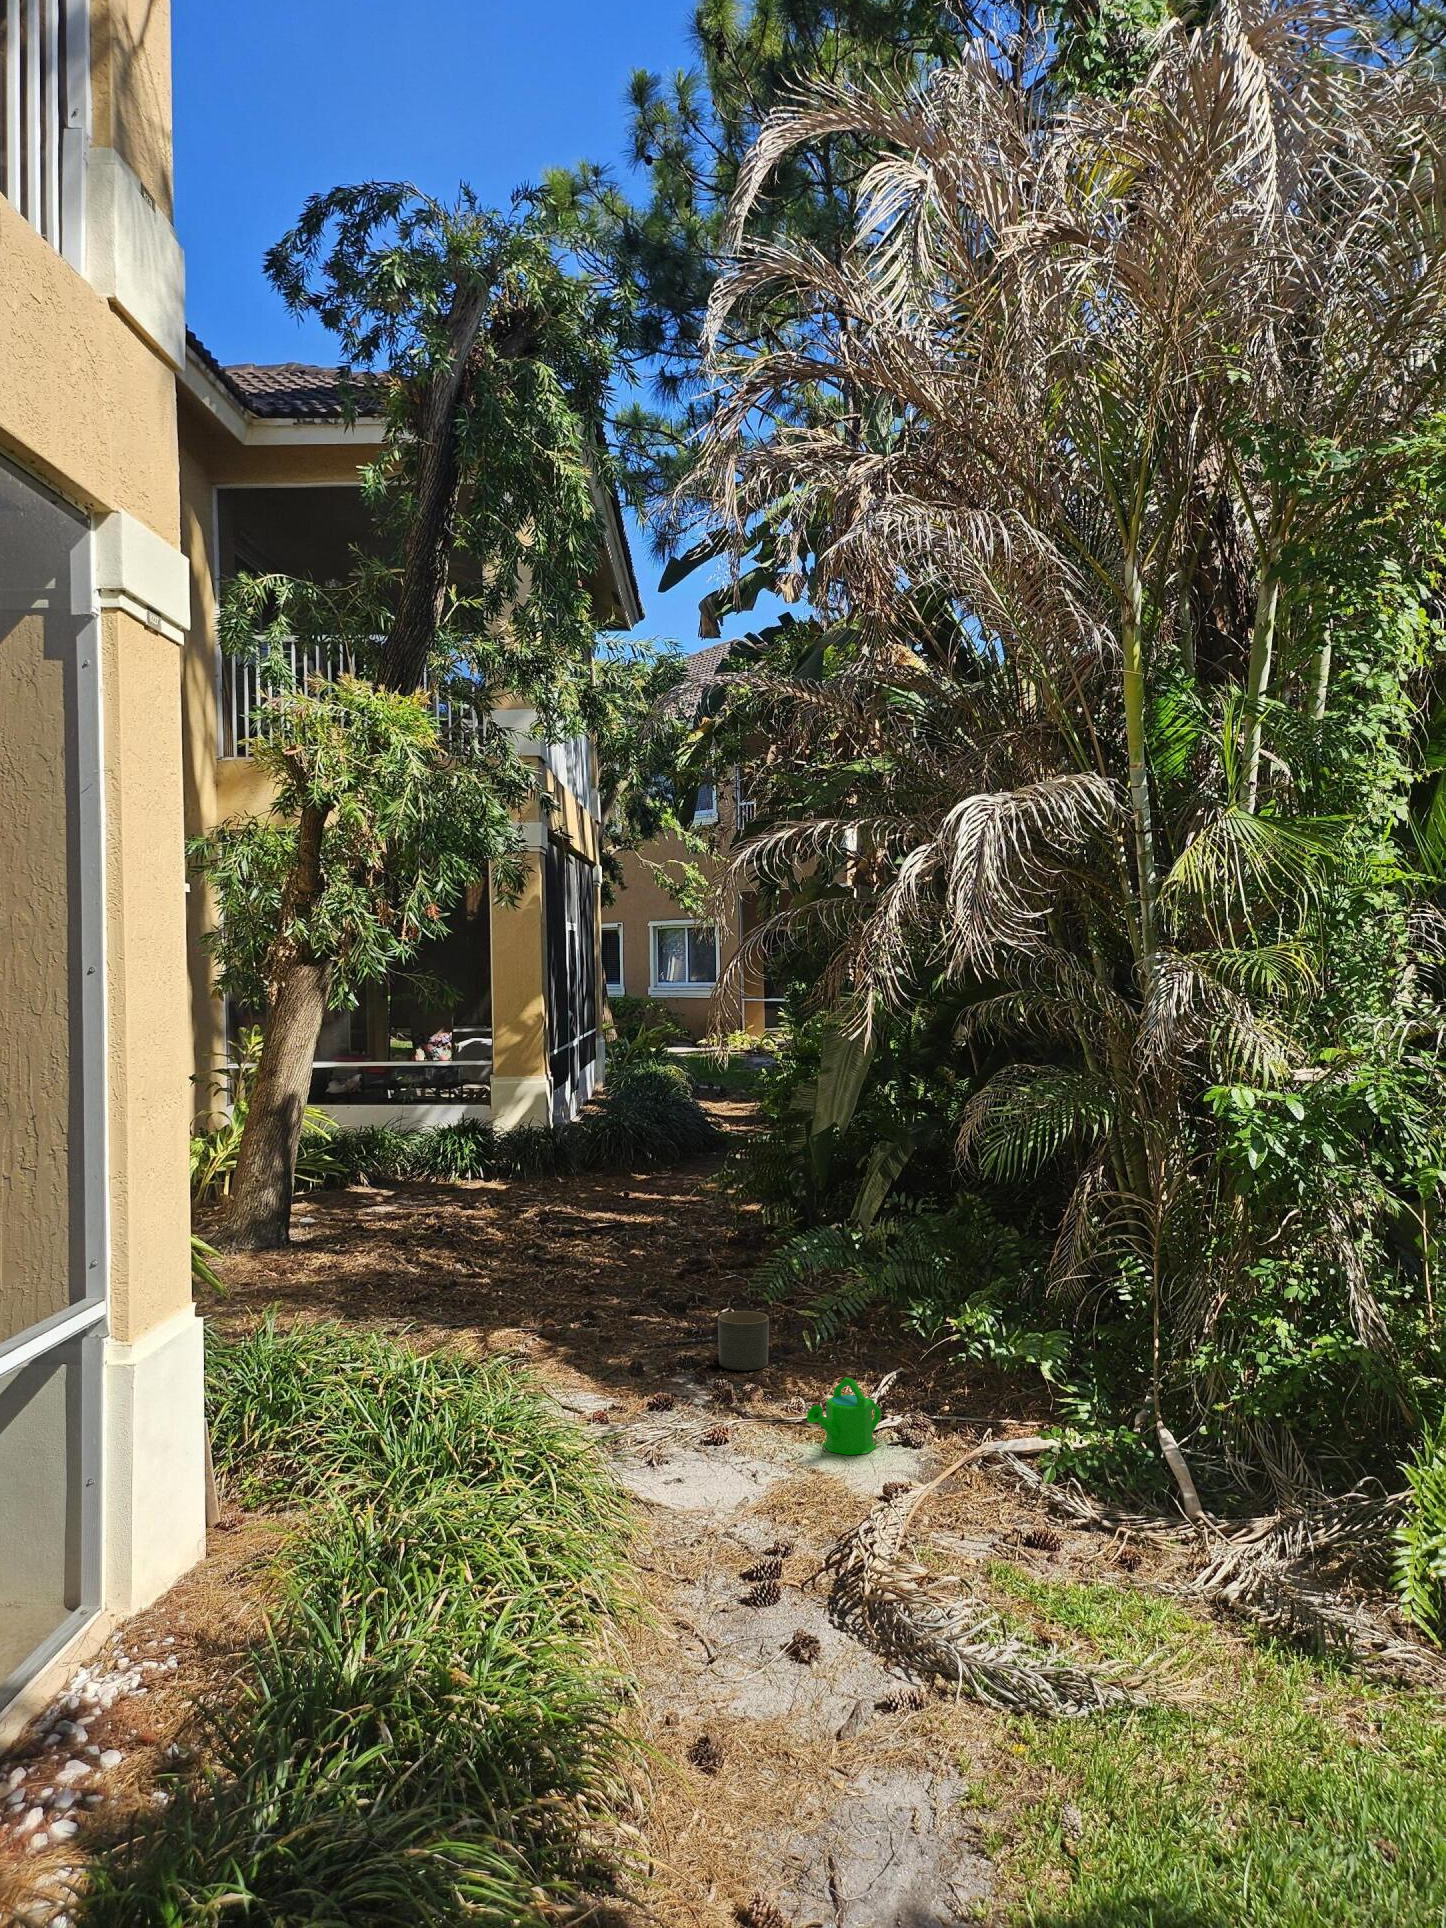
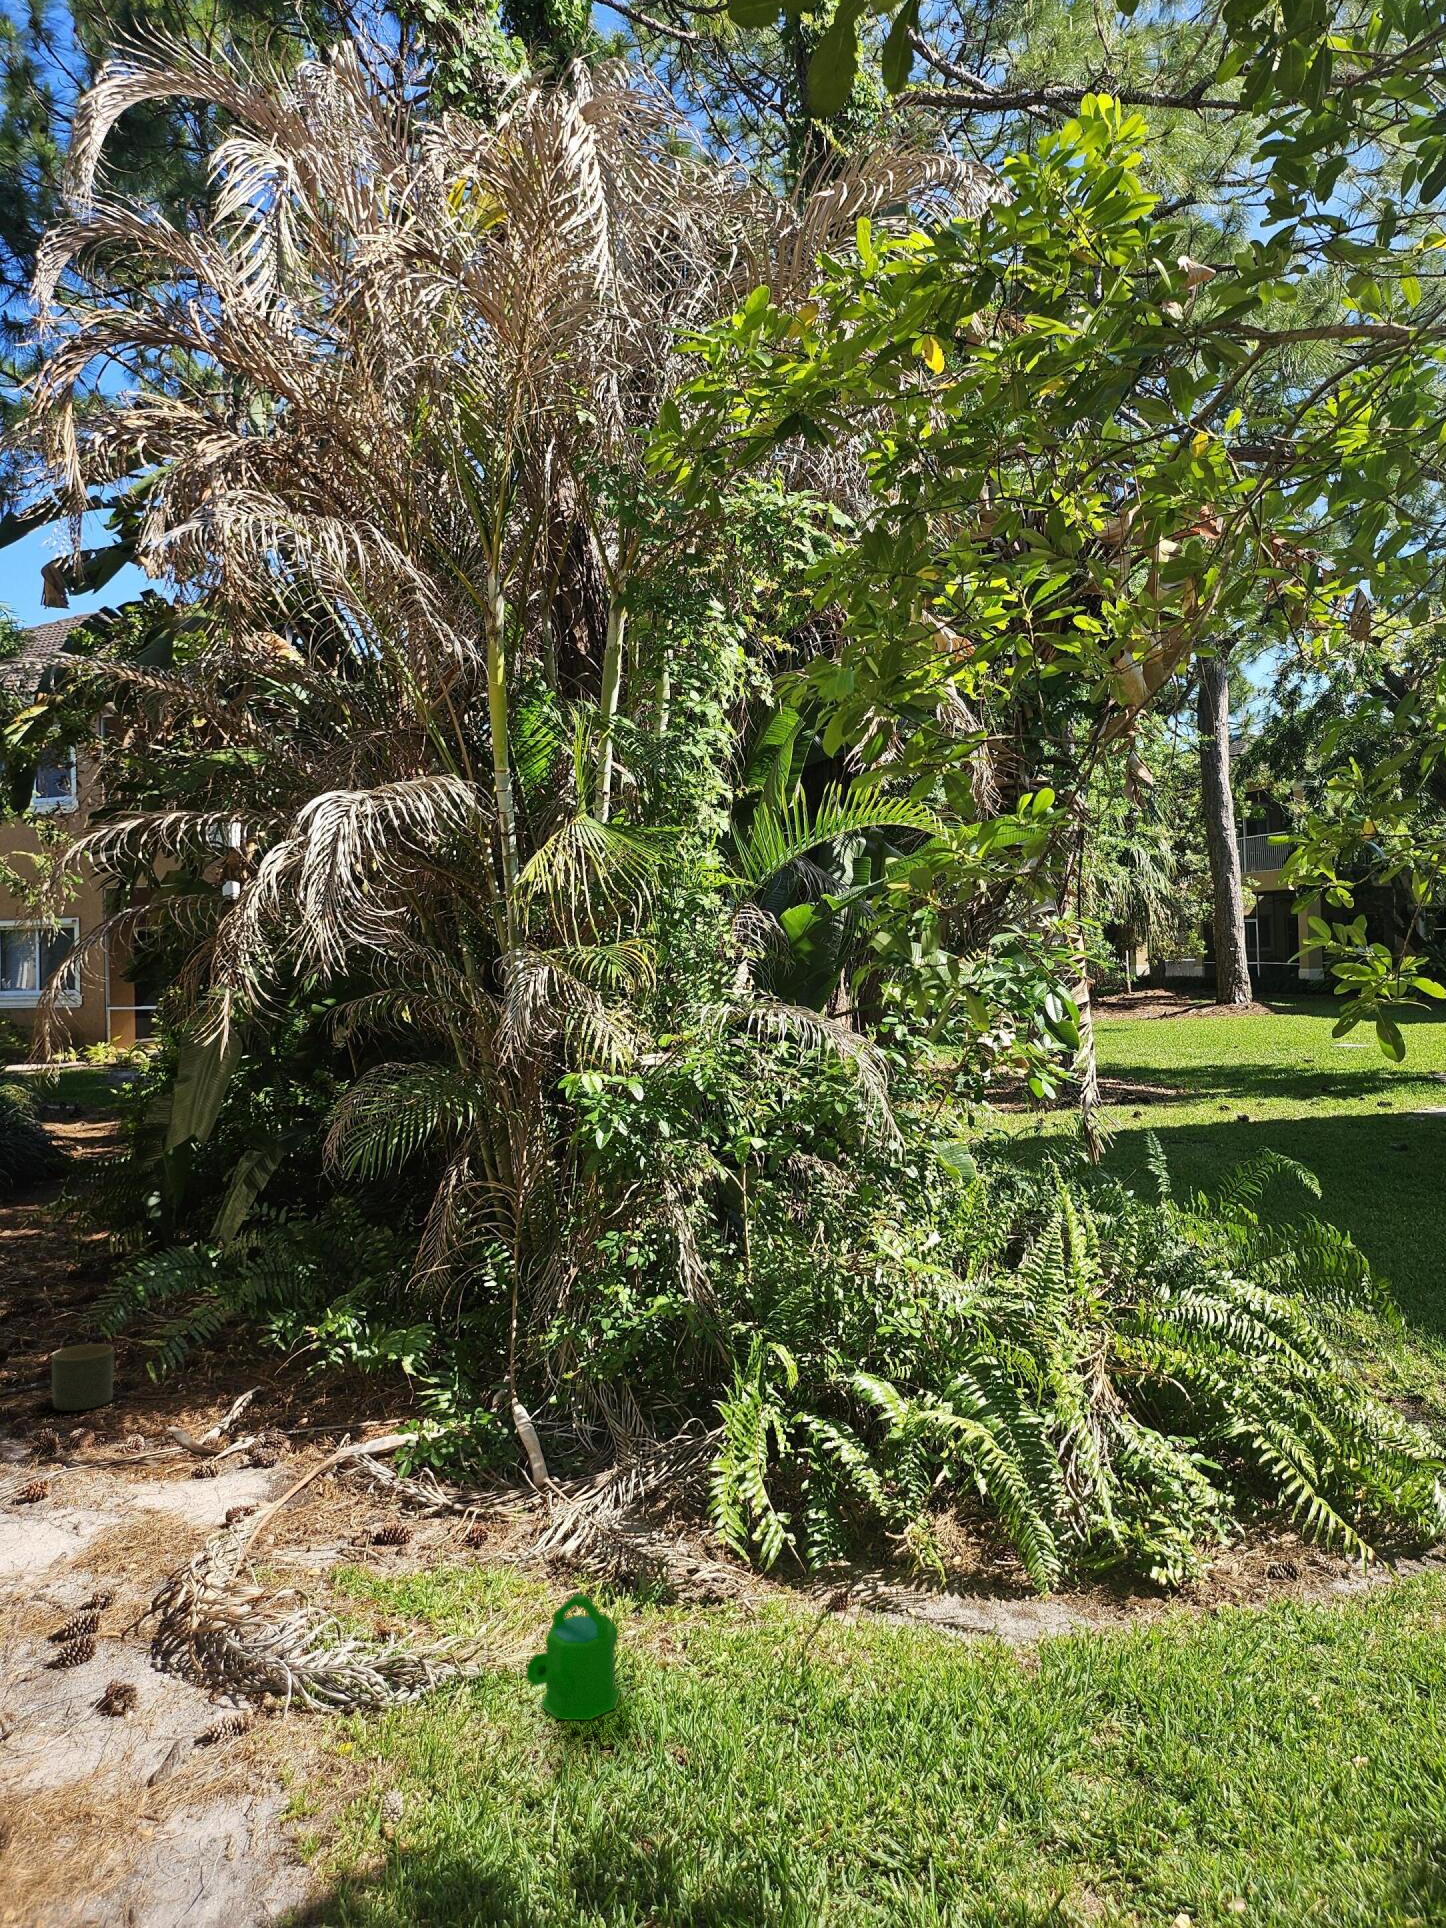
watering can: present [807,1377,881,1455] -> present [526,1594,621,1720]

